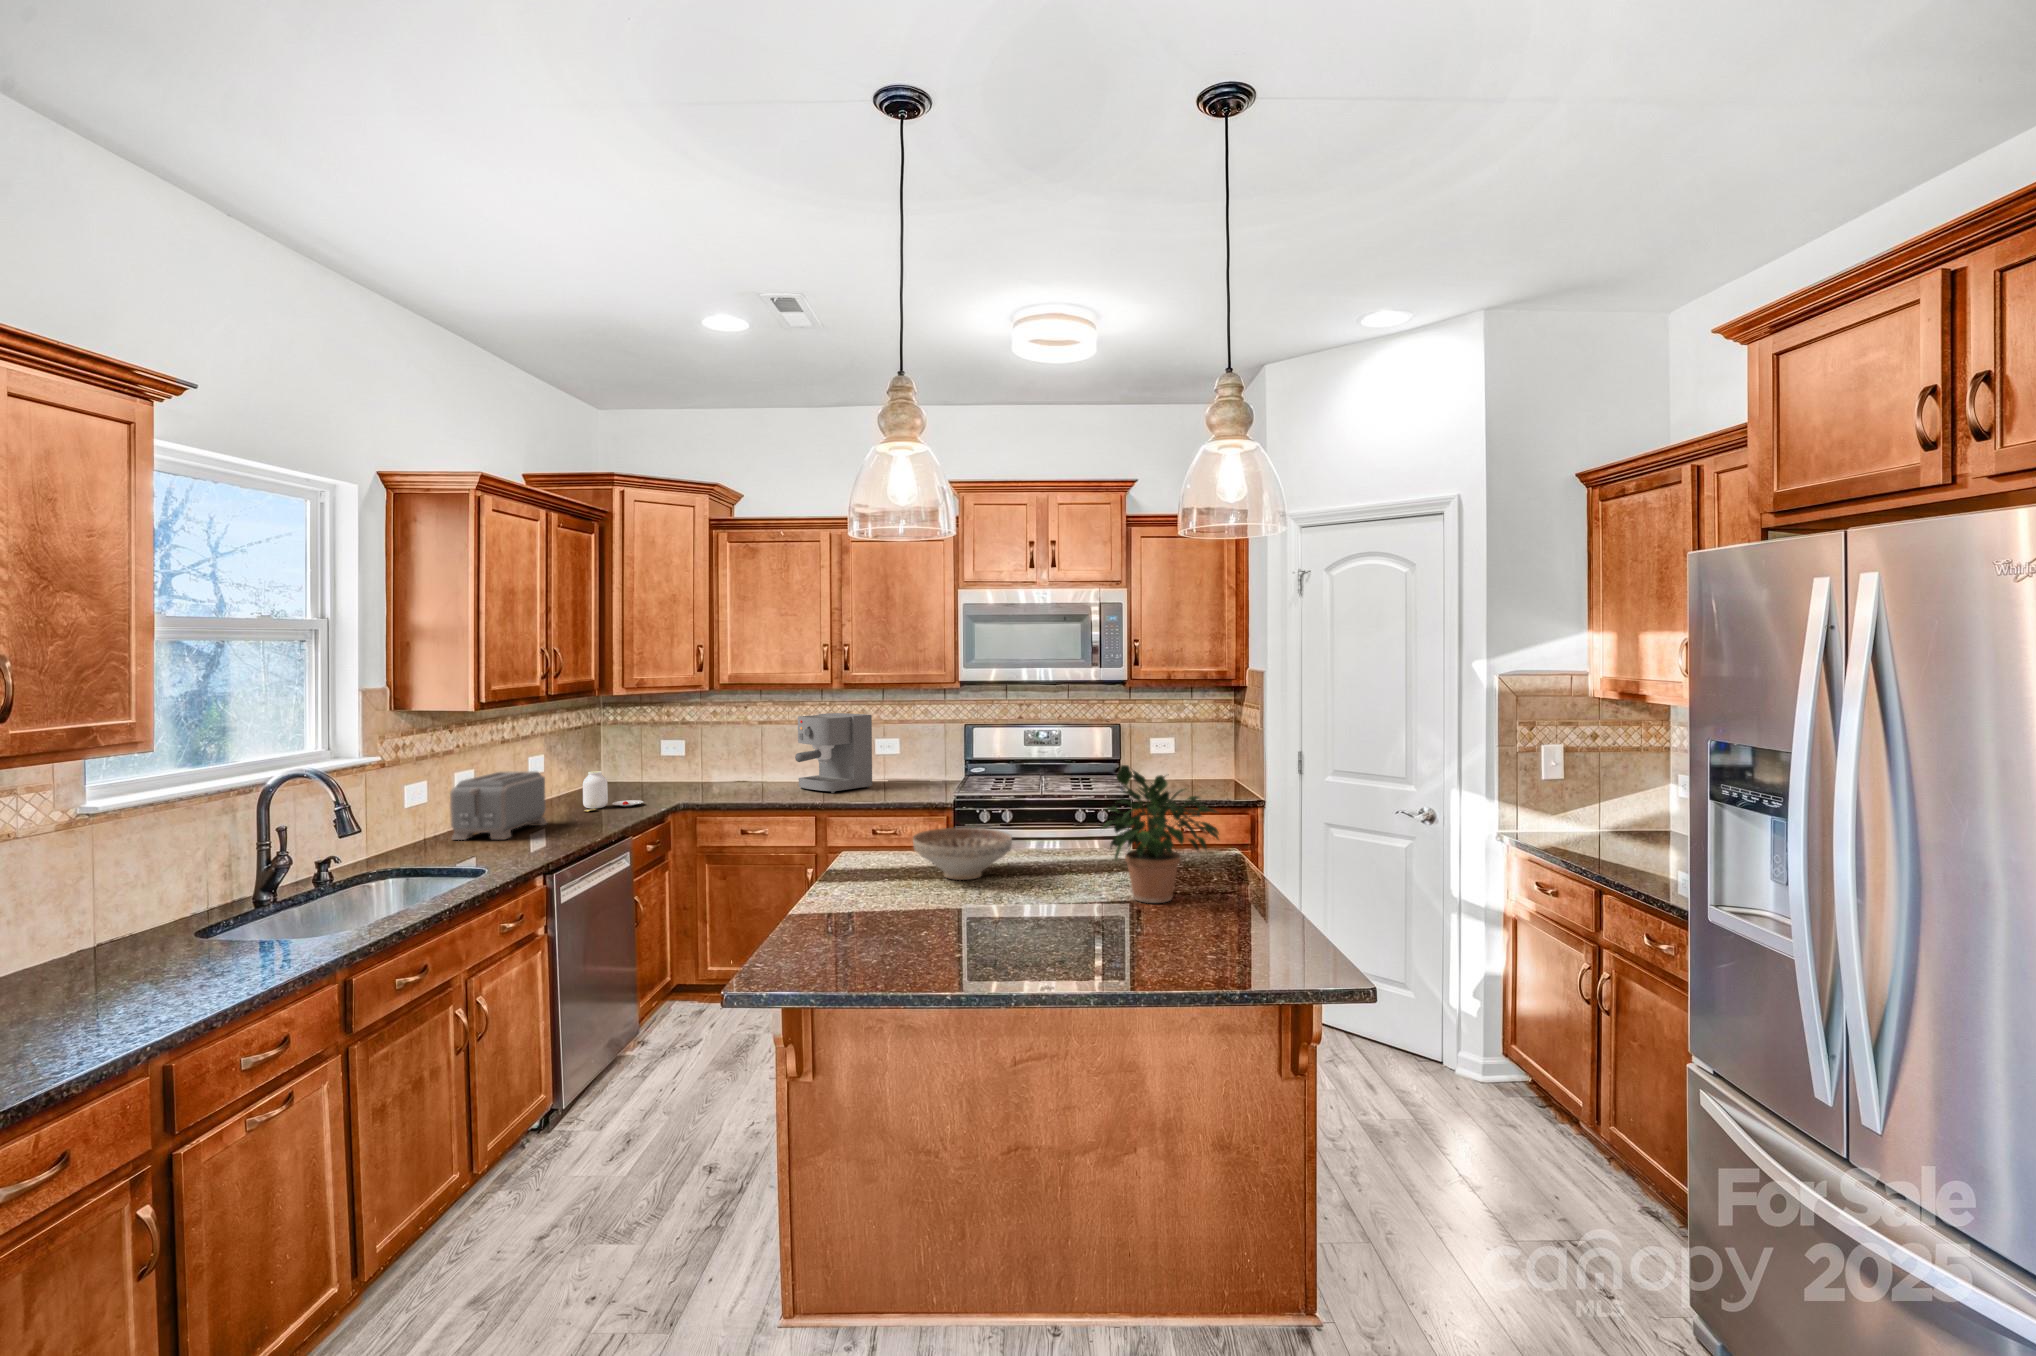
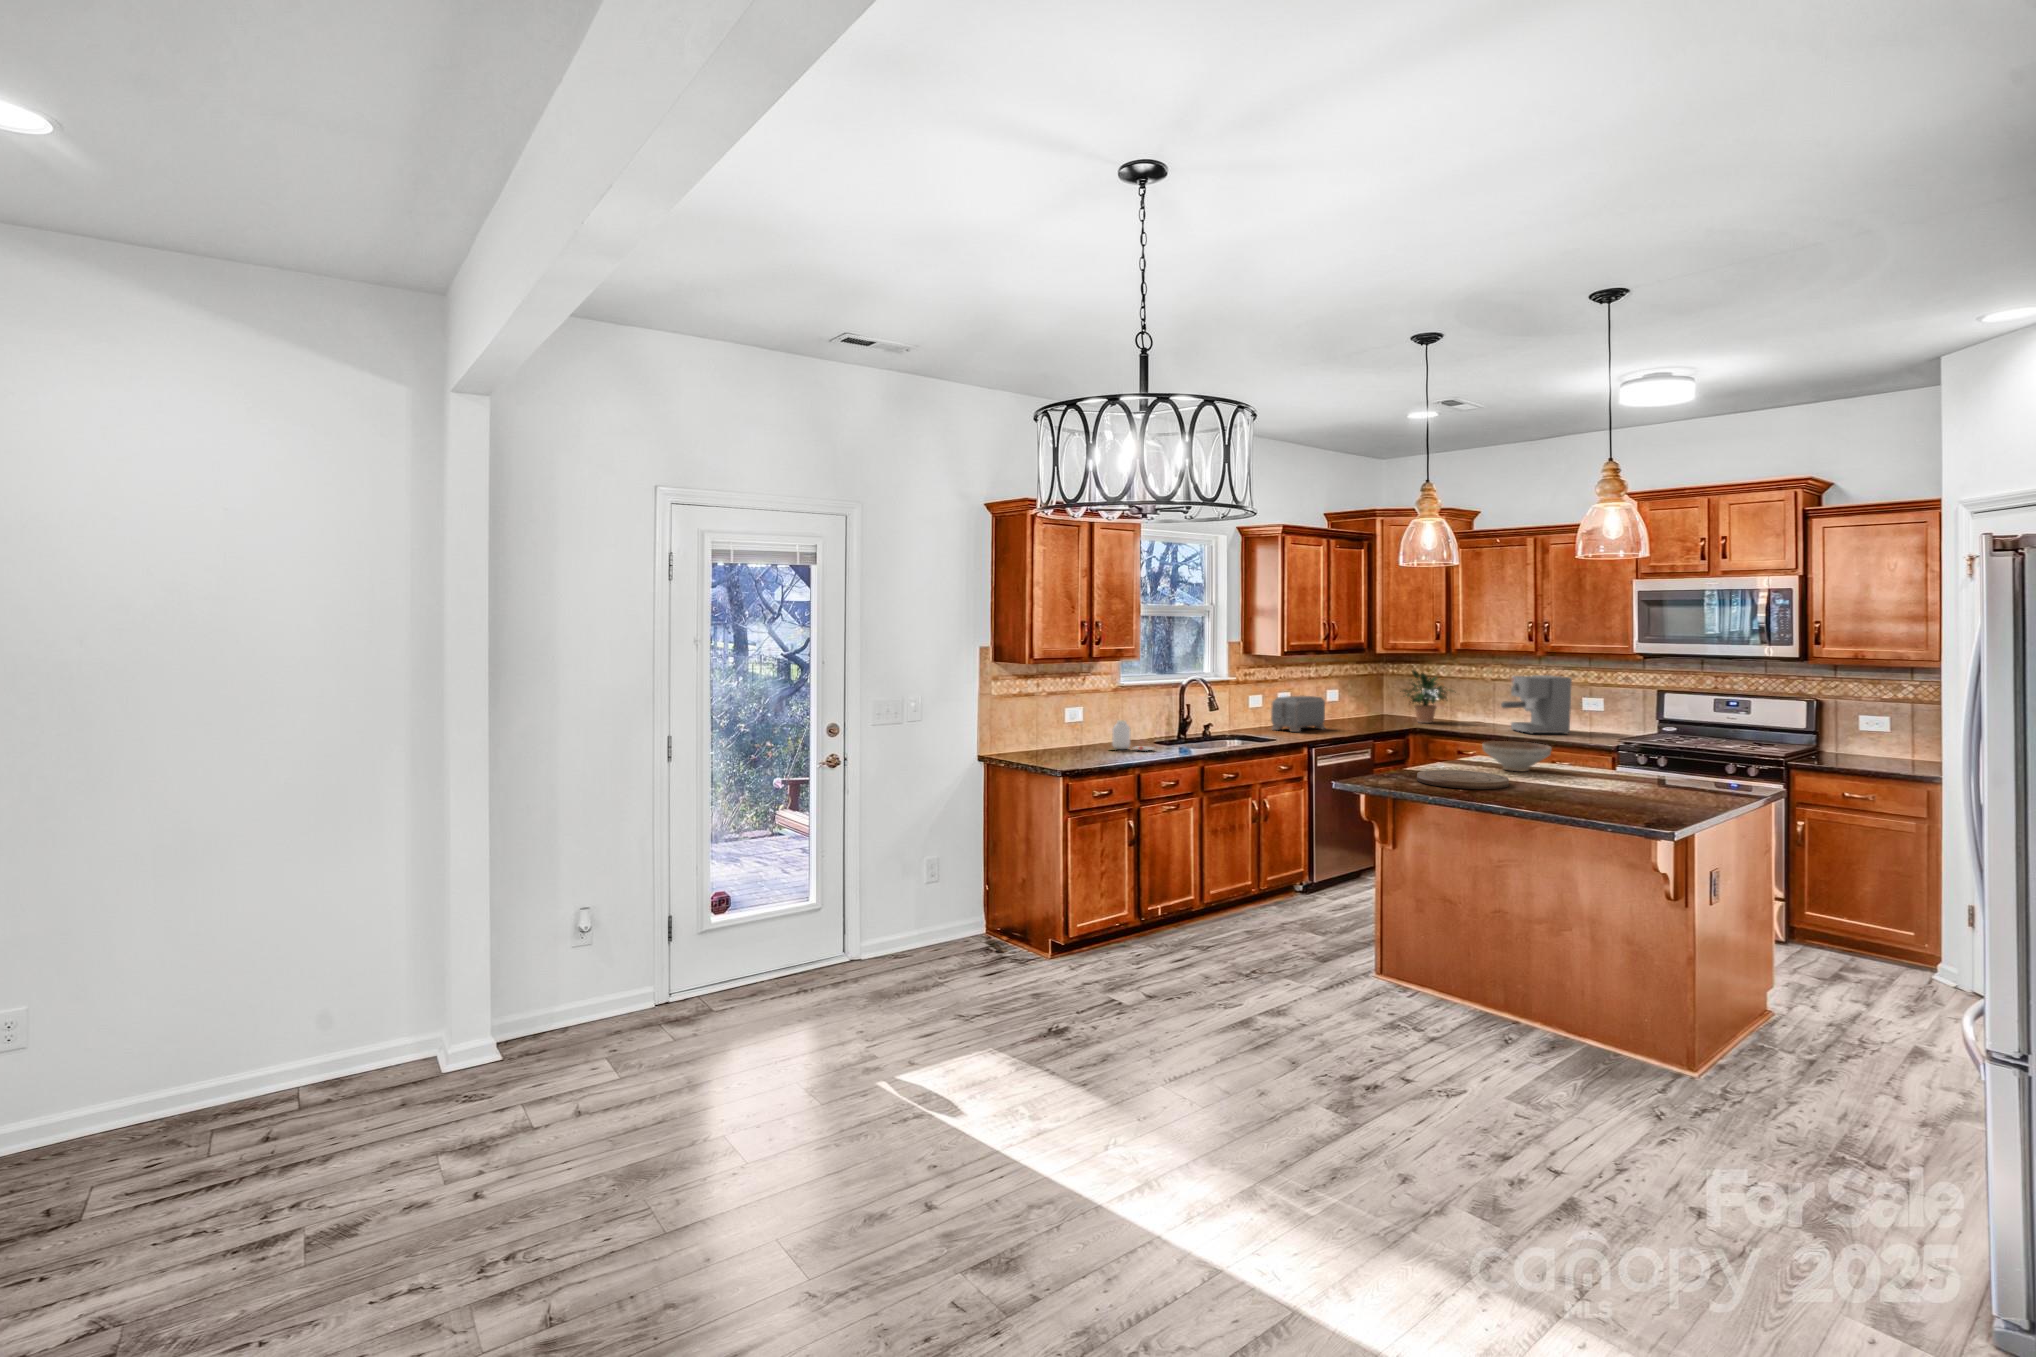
potted plant: present [1102,765,1219,903] -> present [1404,670,1456,723]
jar: present [583,771,643,812] -> present [1112,720,1153,751]
cutting board: none [882,900,1035,955] -> present [1417,770,1509,789]

